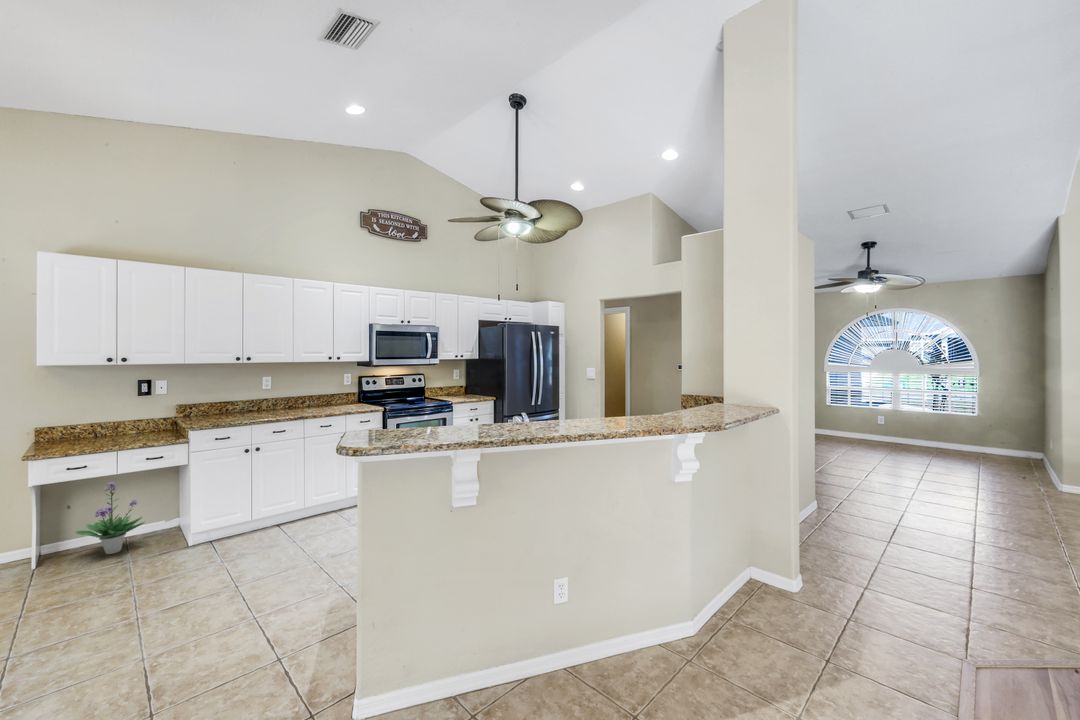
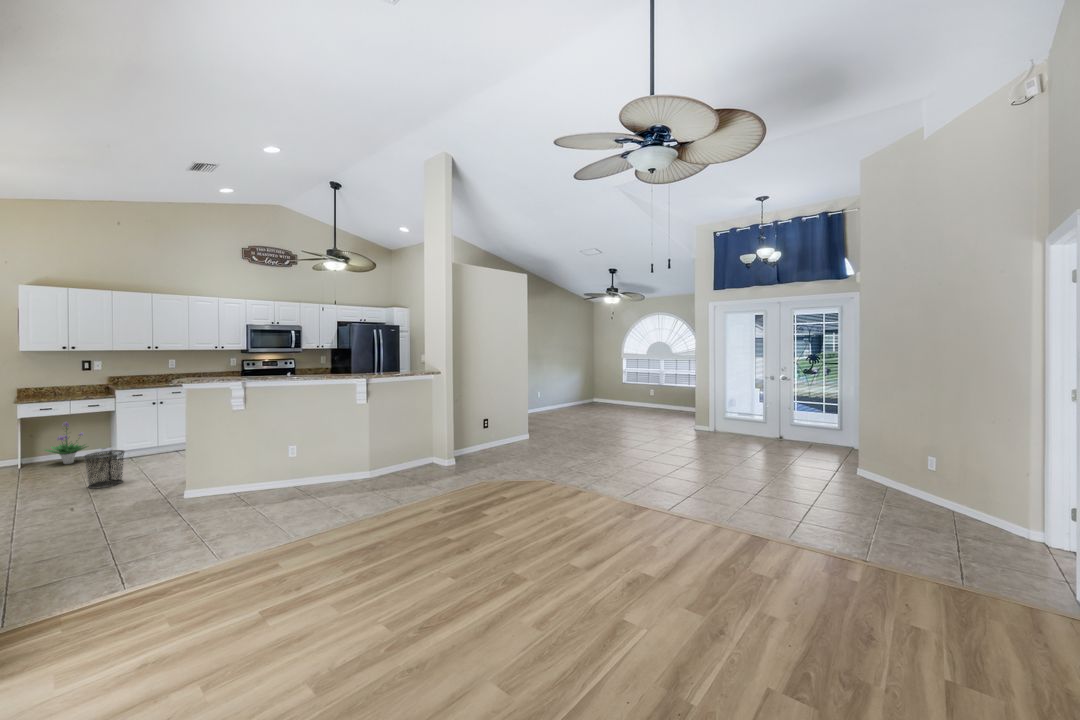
waste bin: none [133,553,208,641] -> present [84,450,125,489]

